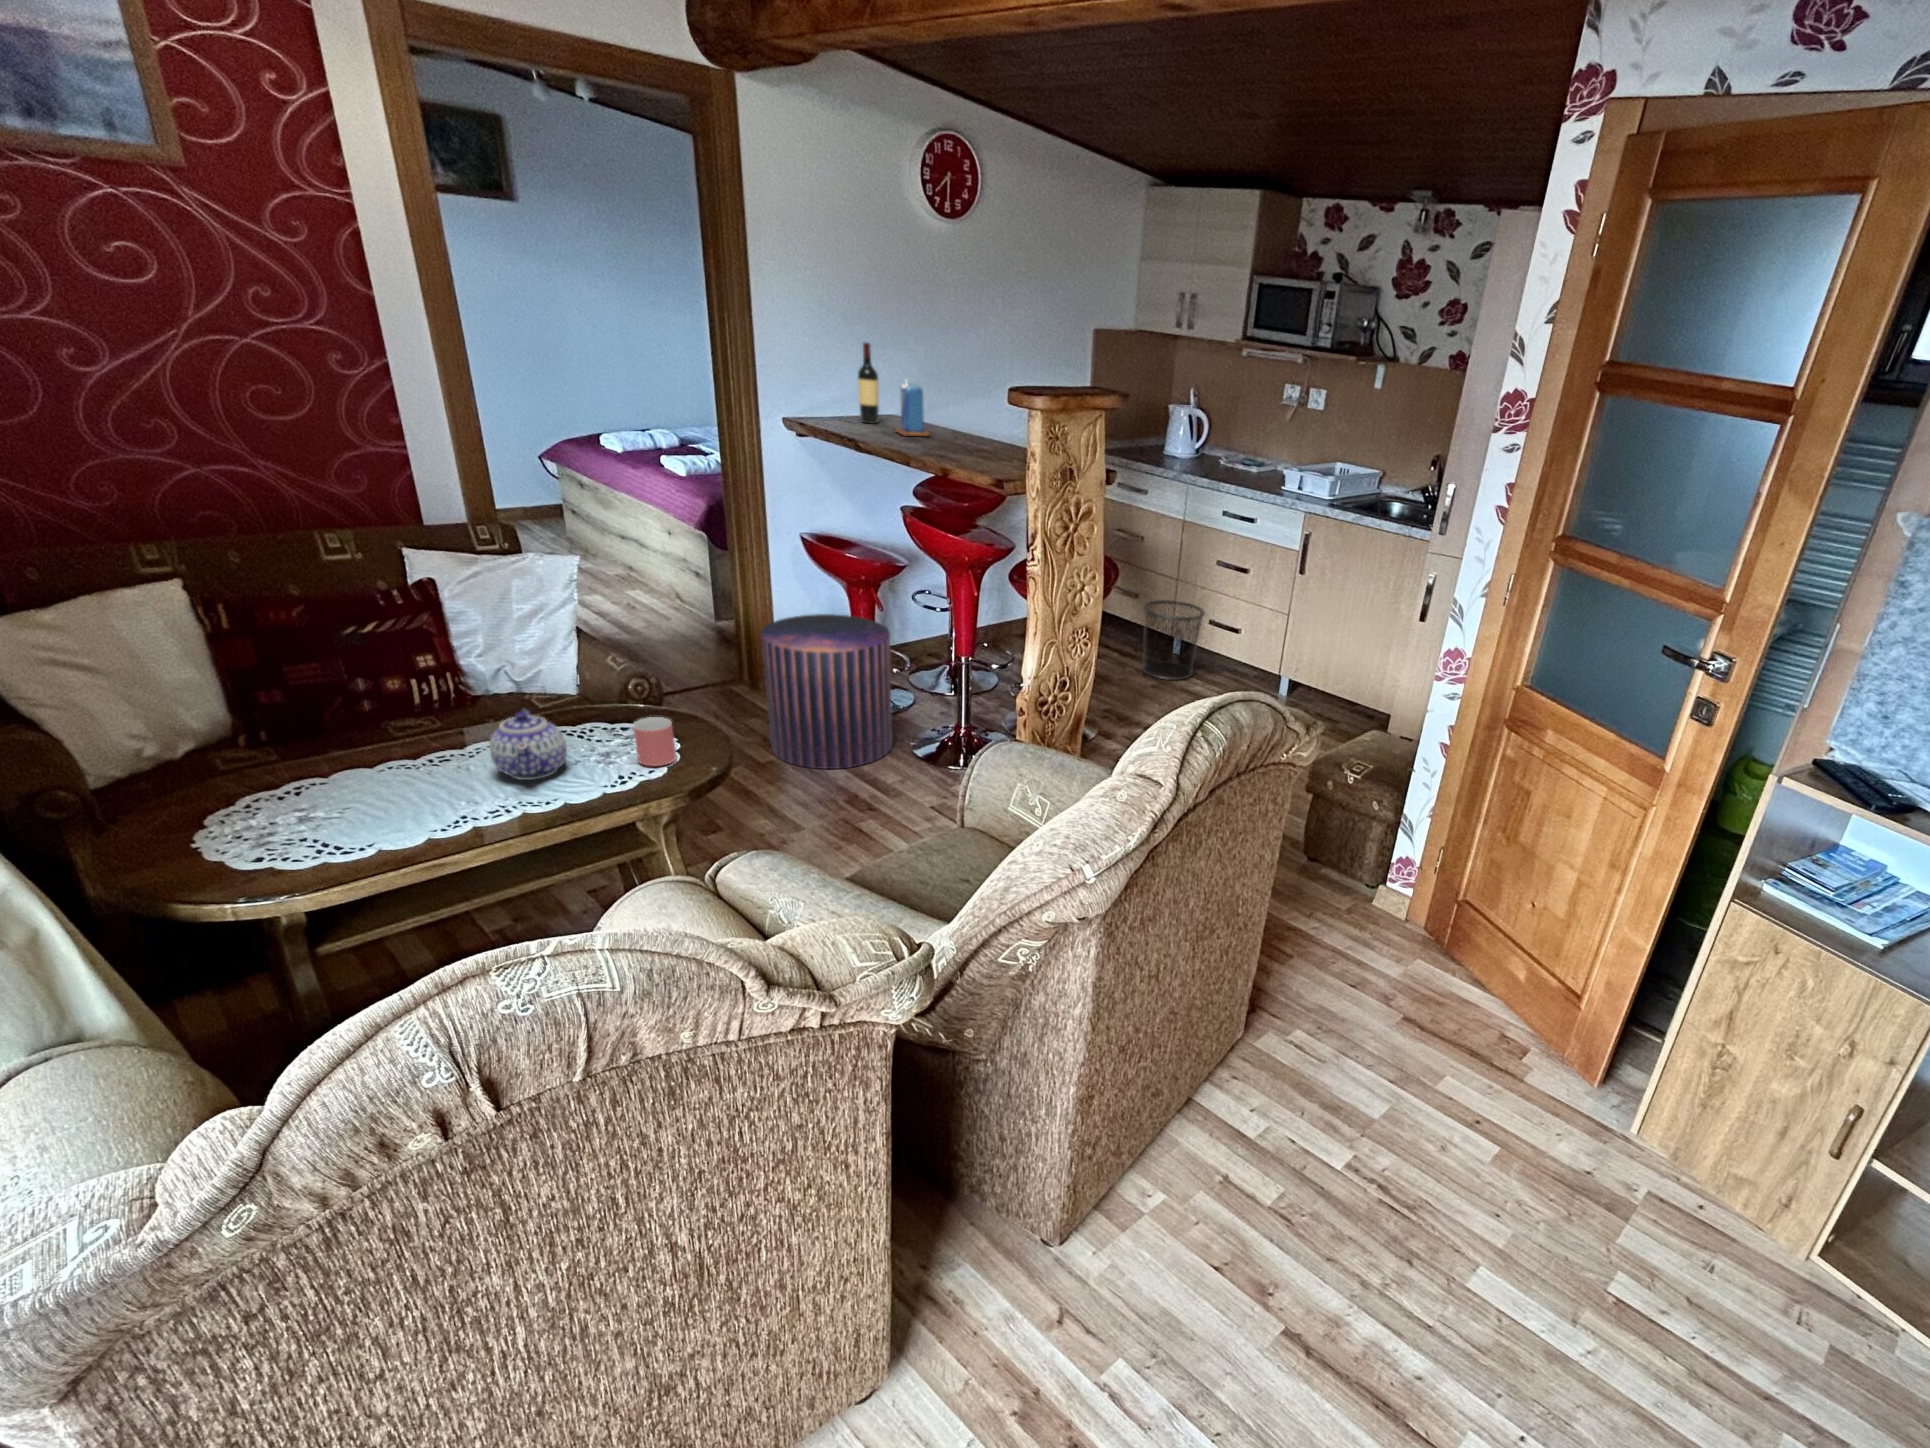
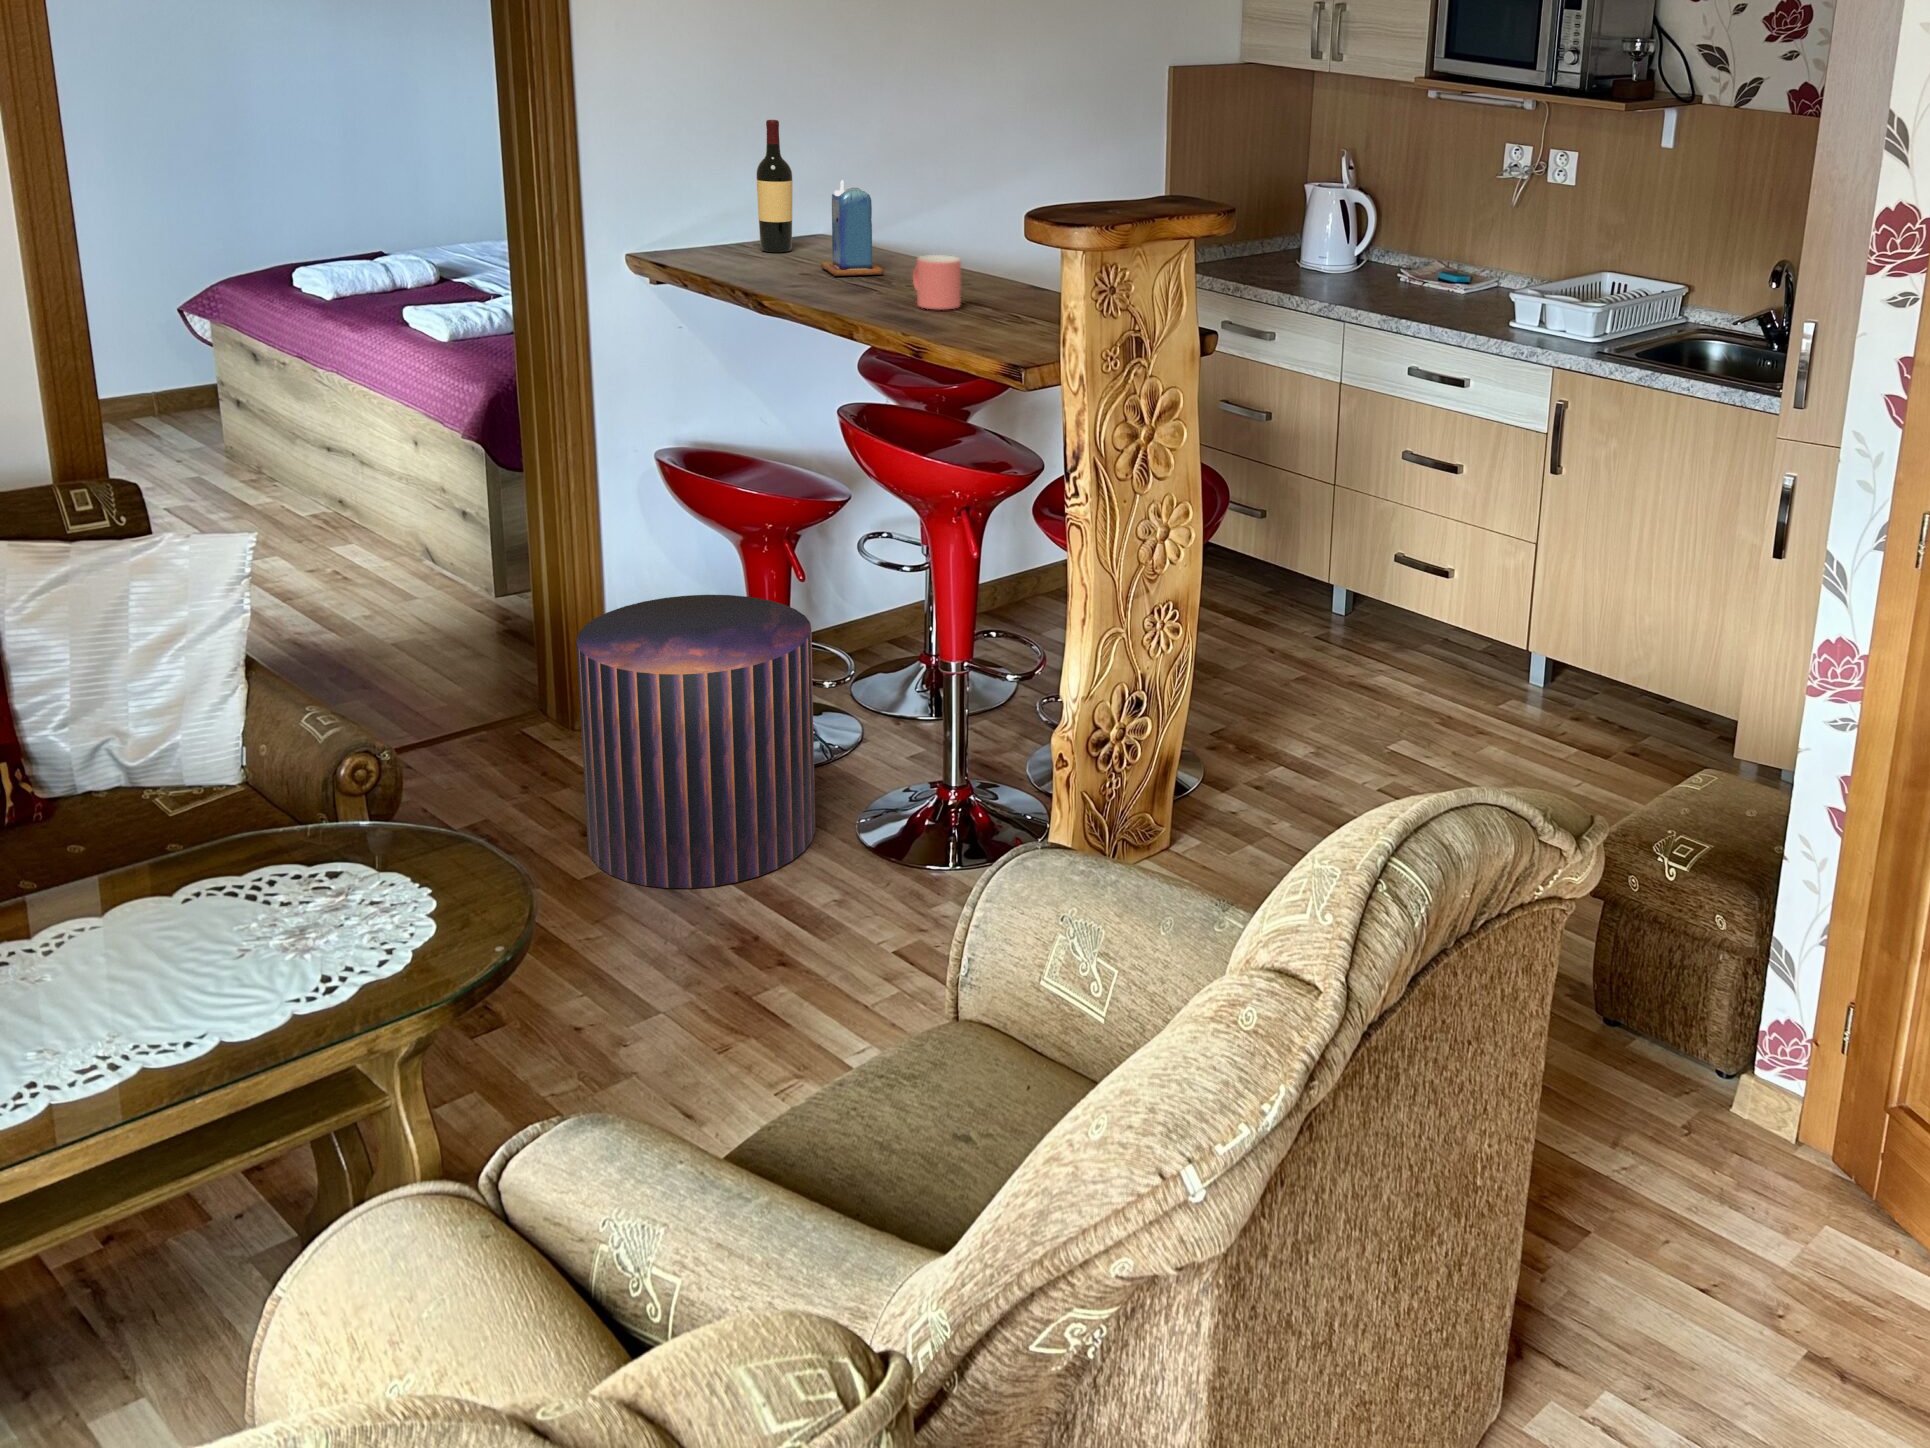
waste bin: present [1142,600,1205,680] -> none [1274,523,1388,670]
teapot: present [489,709,567,780] -> none [85,841,225,978]
mug: present [633,717,676,766] -> present [913,255,961,309]

